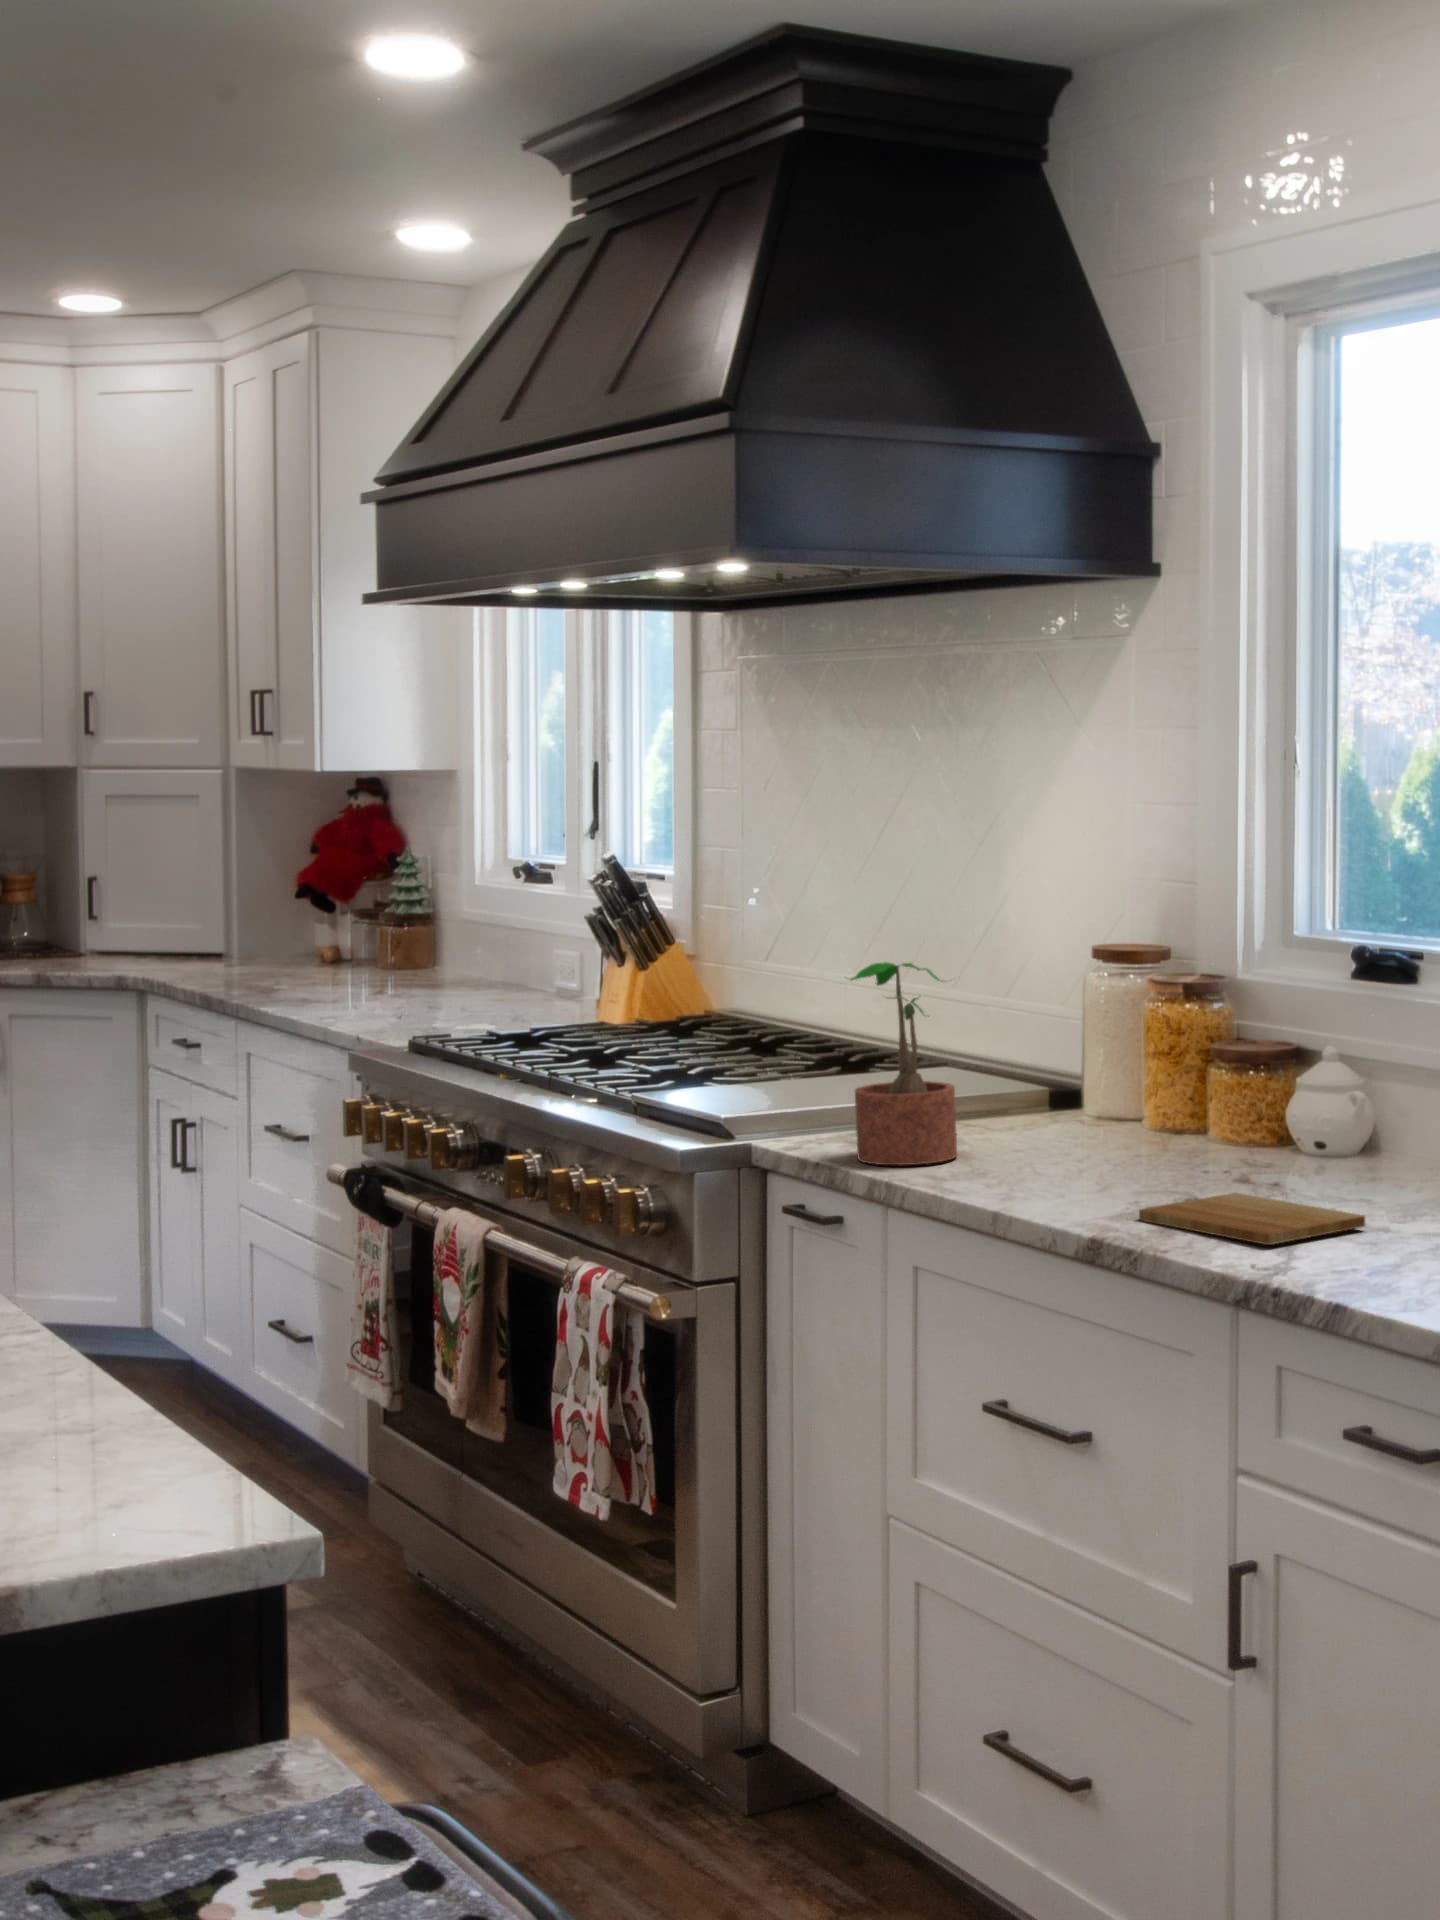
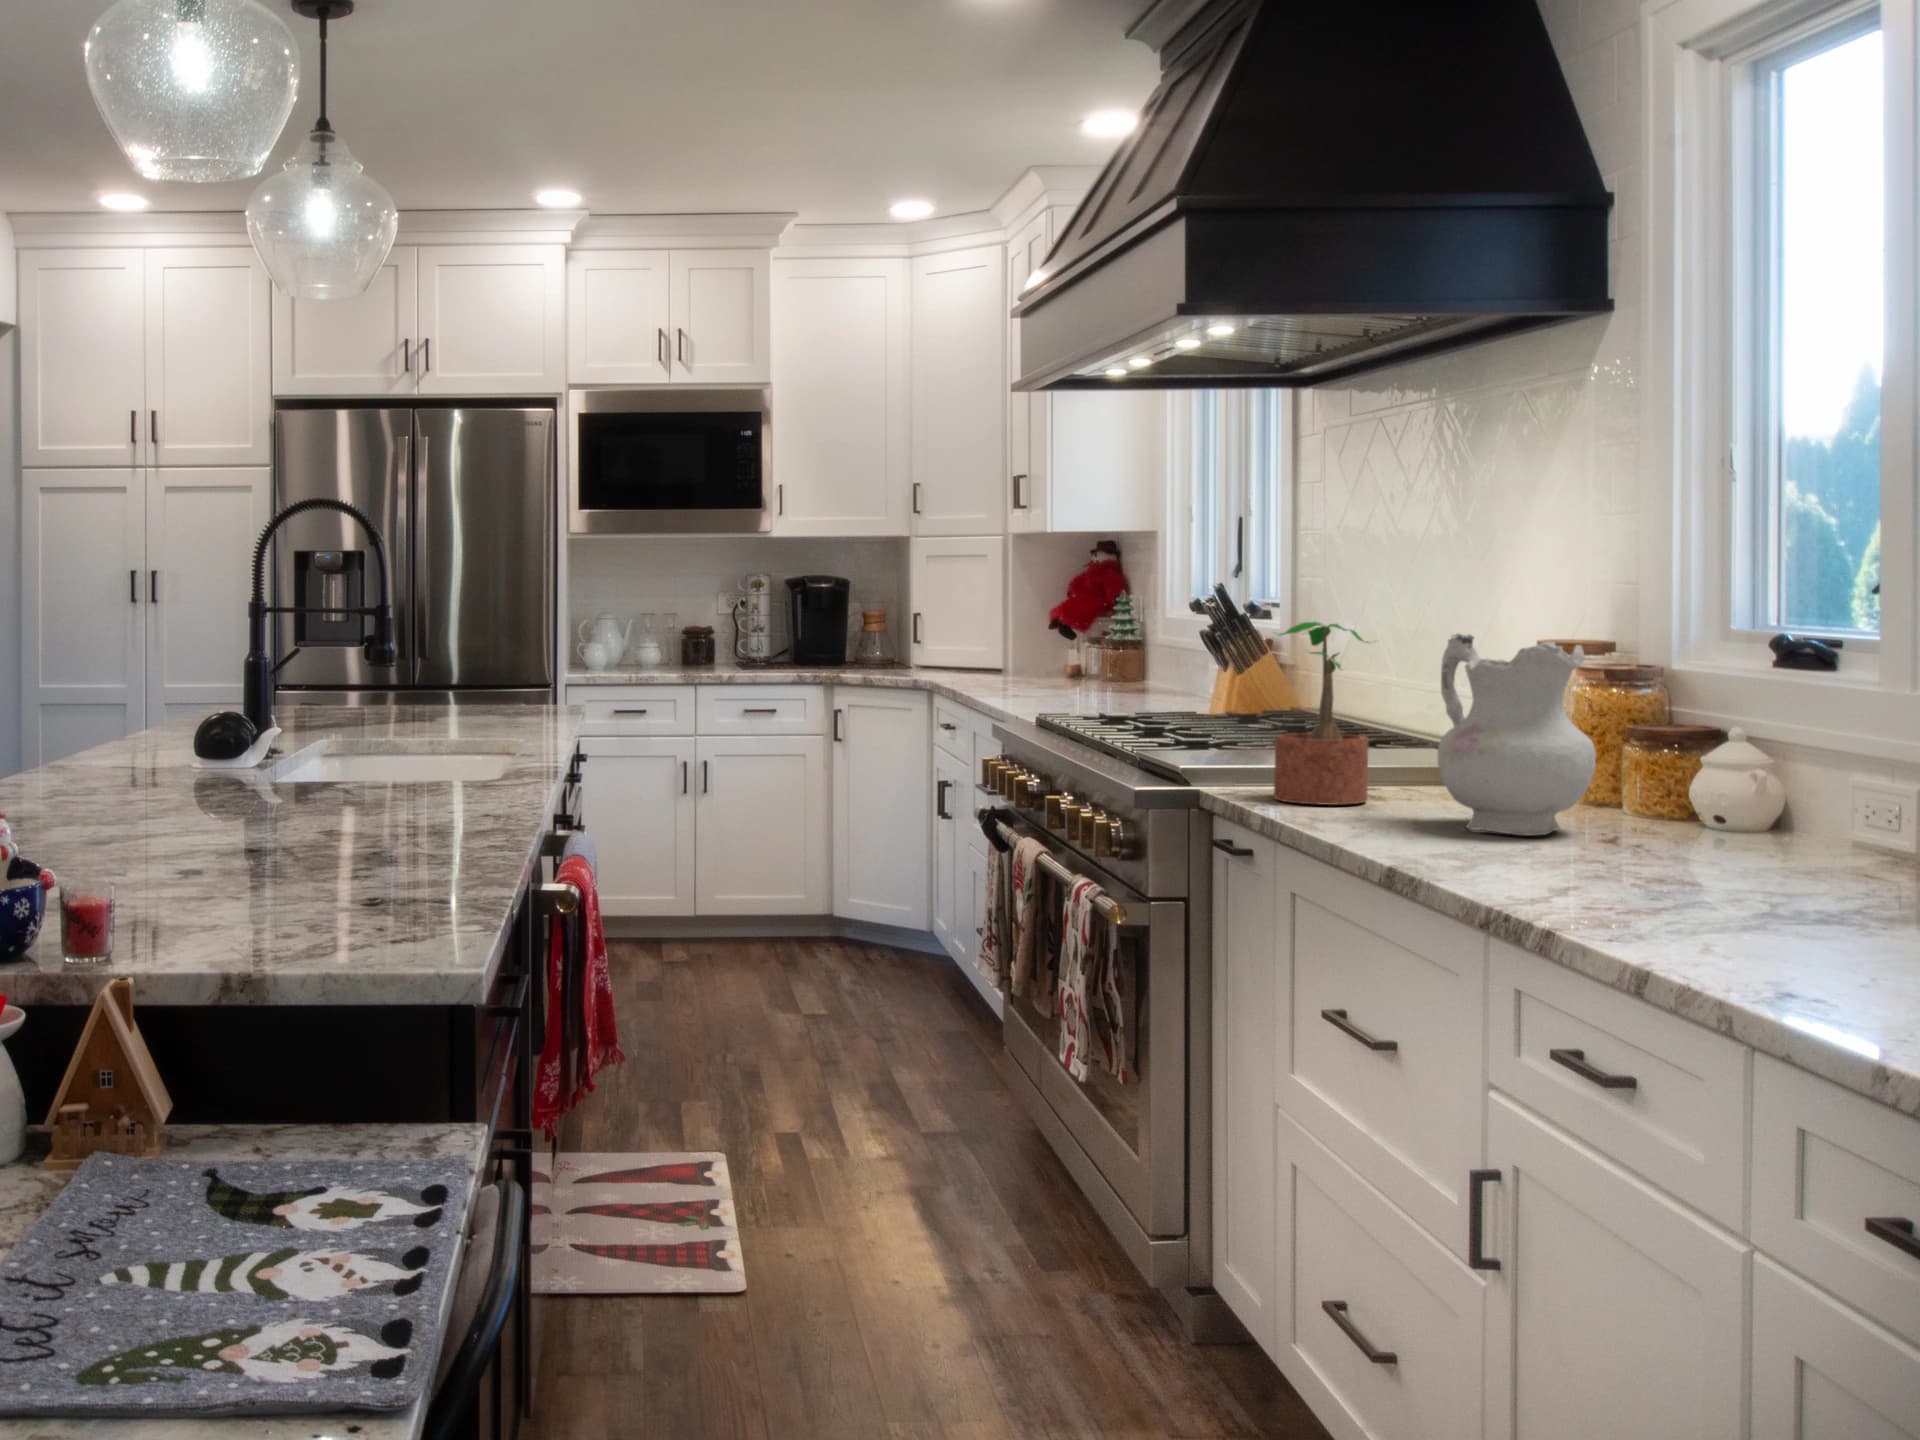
ceramic pitcher: none [1042,975,1212,1185] -> present [1438,634,1596,835]
cutting board: present [1139,1193,1365,1245] -> none [1481,845,1707,888]

